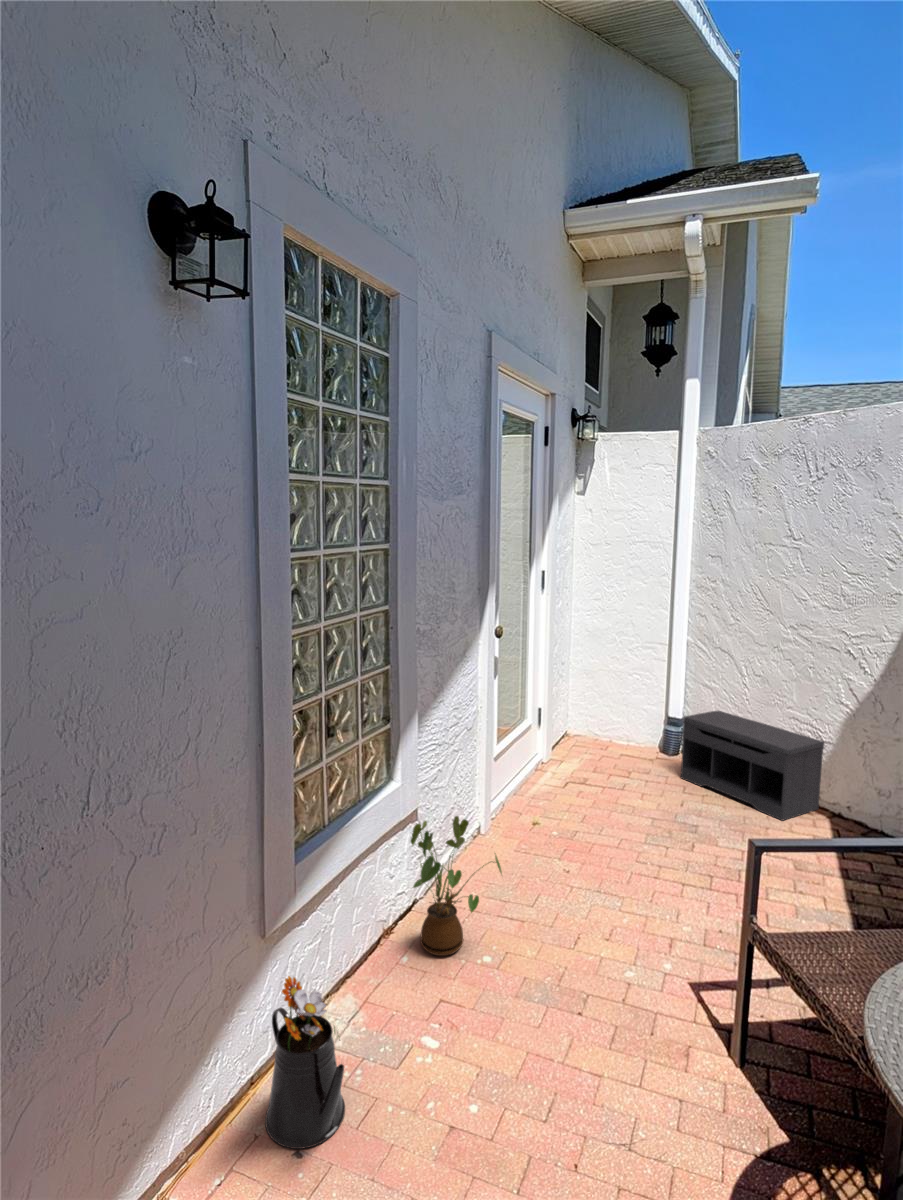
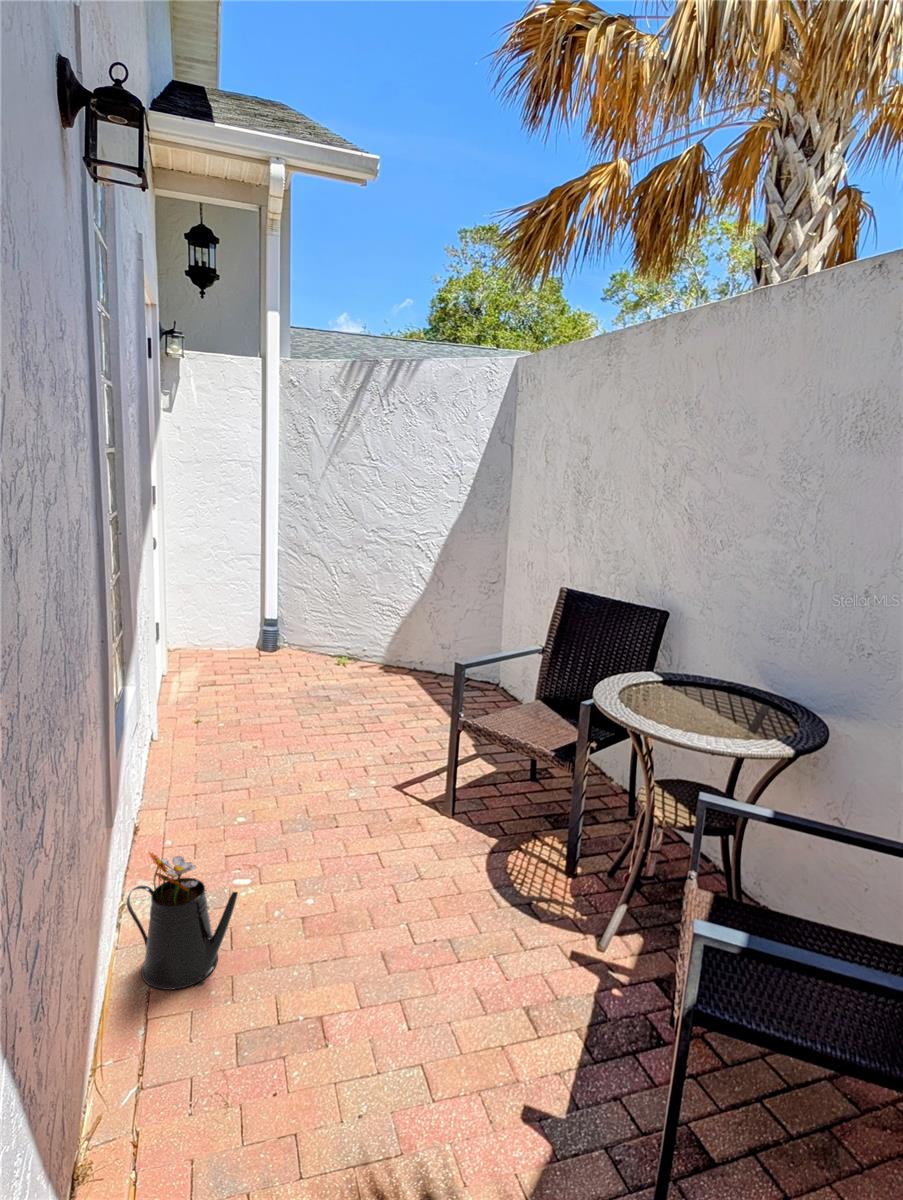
bench: present [681,711,824,821] -> none [291,608,402,681]
house plant: present [411,816,502,956] -> none [145,711,246,835]

